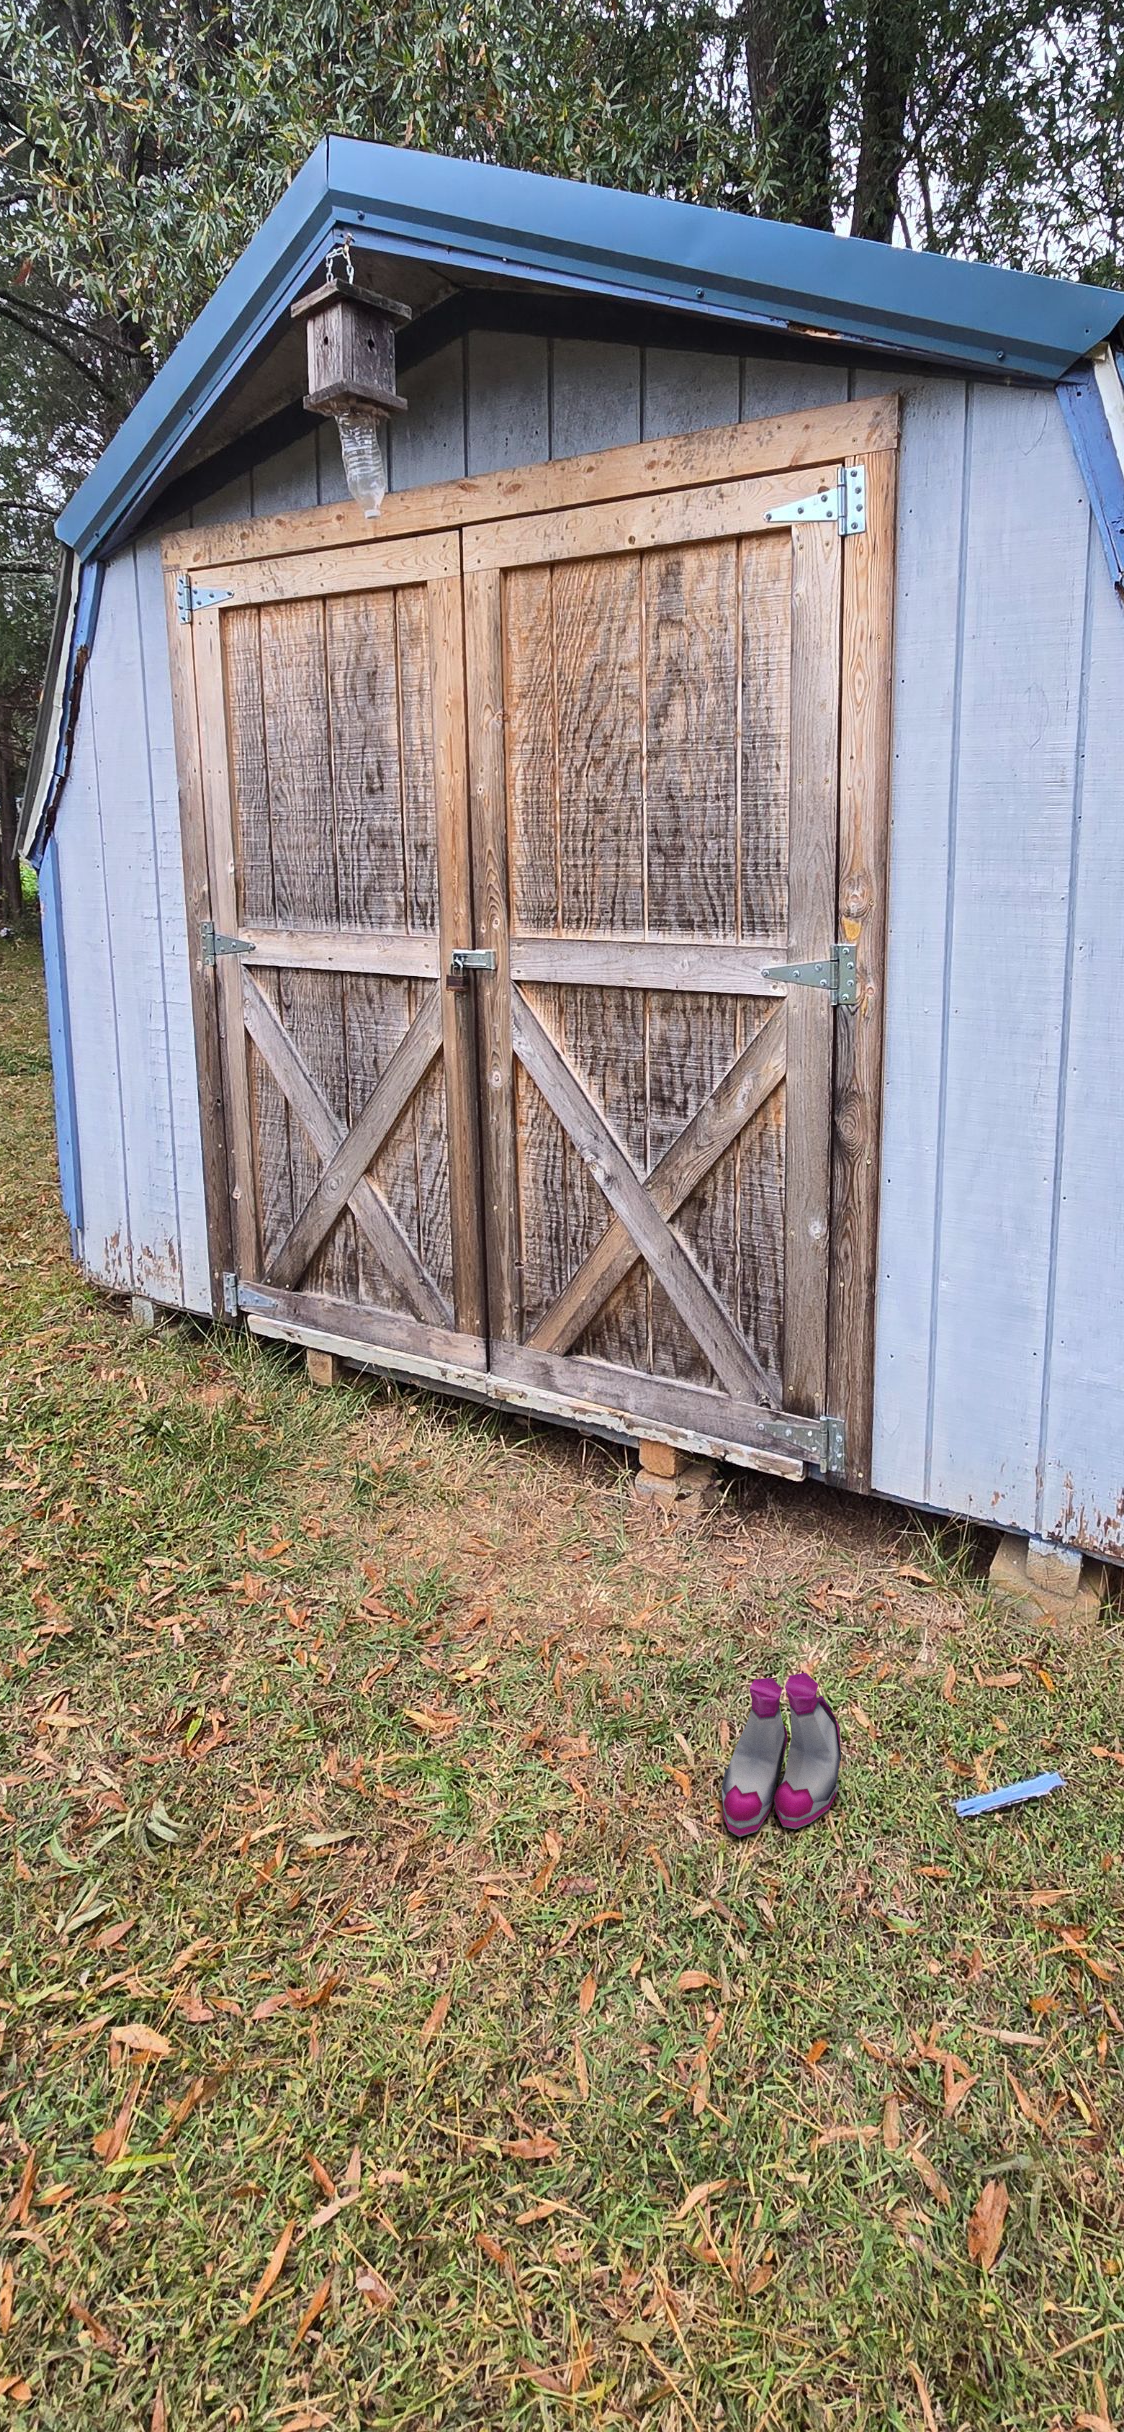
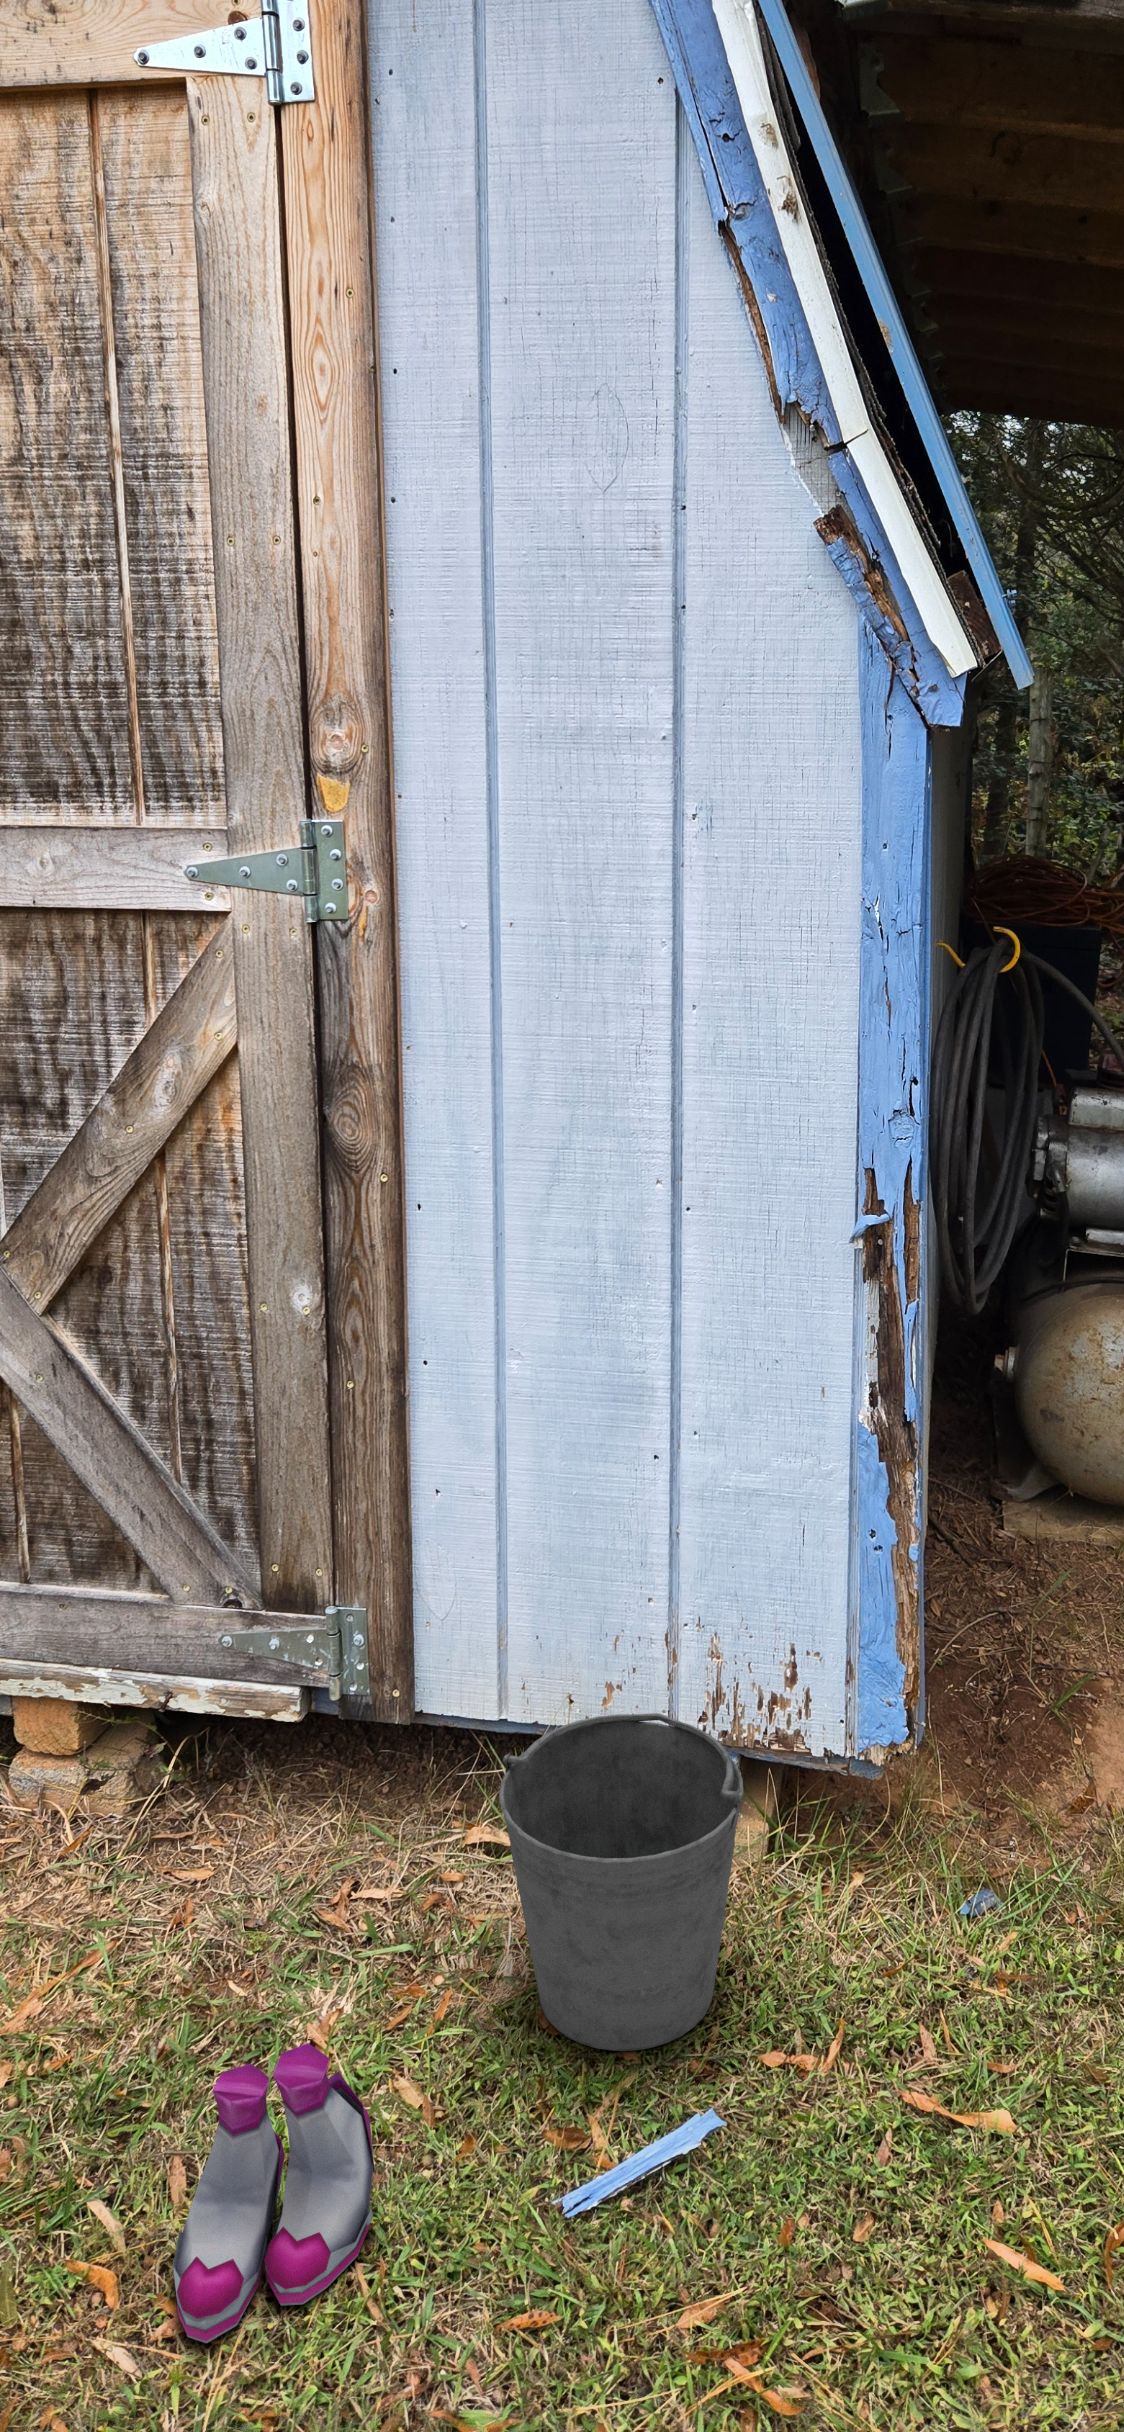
bucket: none [926,1511,1086,1727] -> present [499,1713,743,2051]

